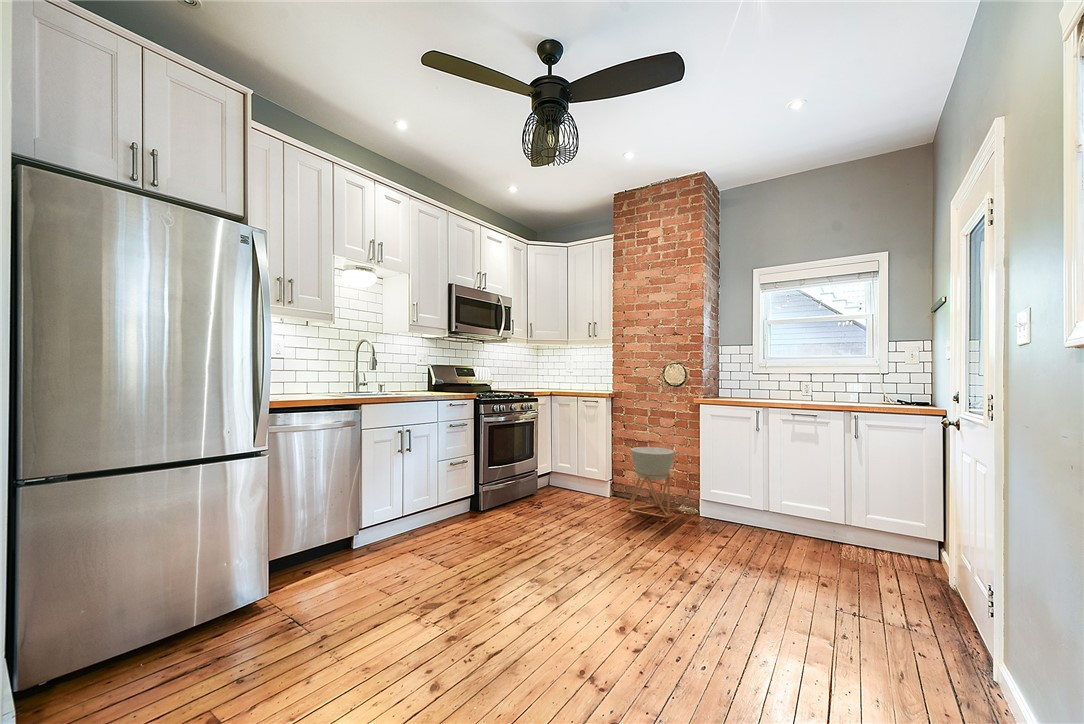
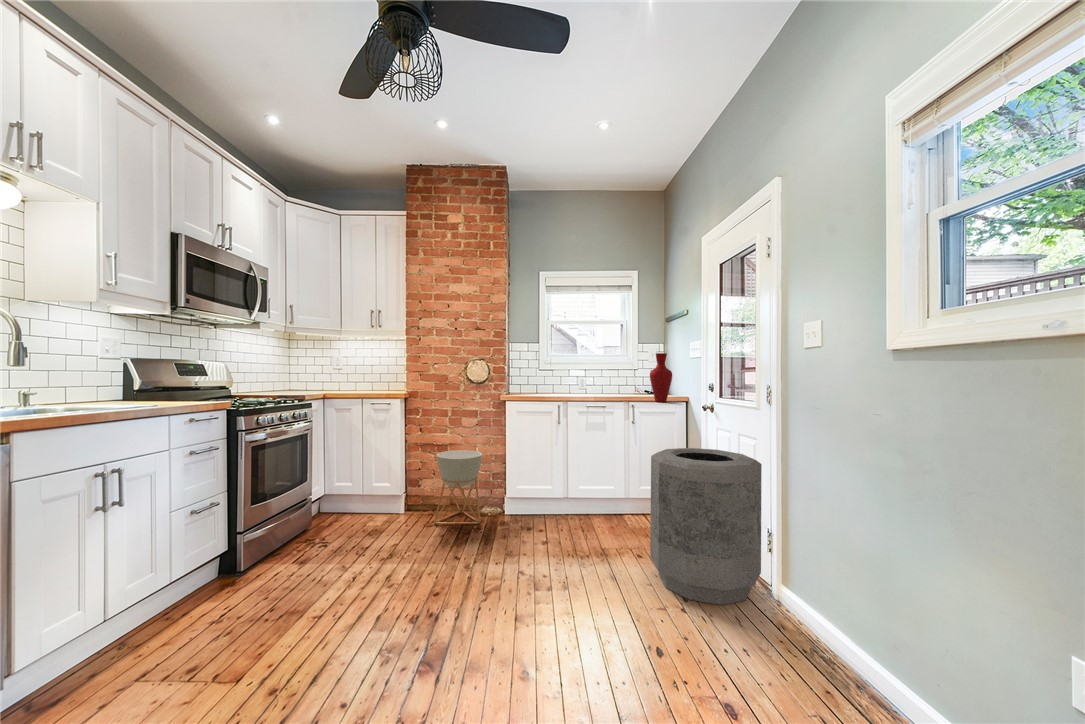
vase: none [874,350,908,410] -> present [650,353,672,402]
trash can: none [816,461,980,664] -> present [650,448,762,605]

